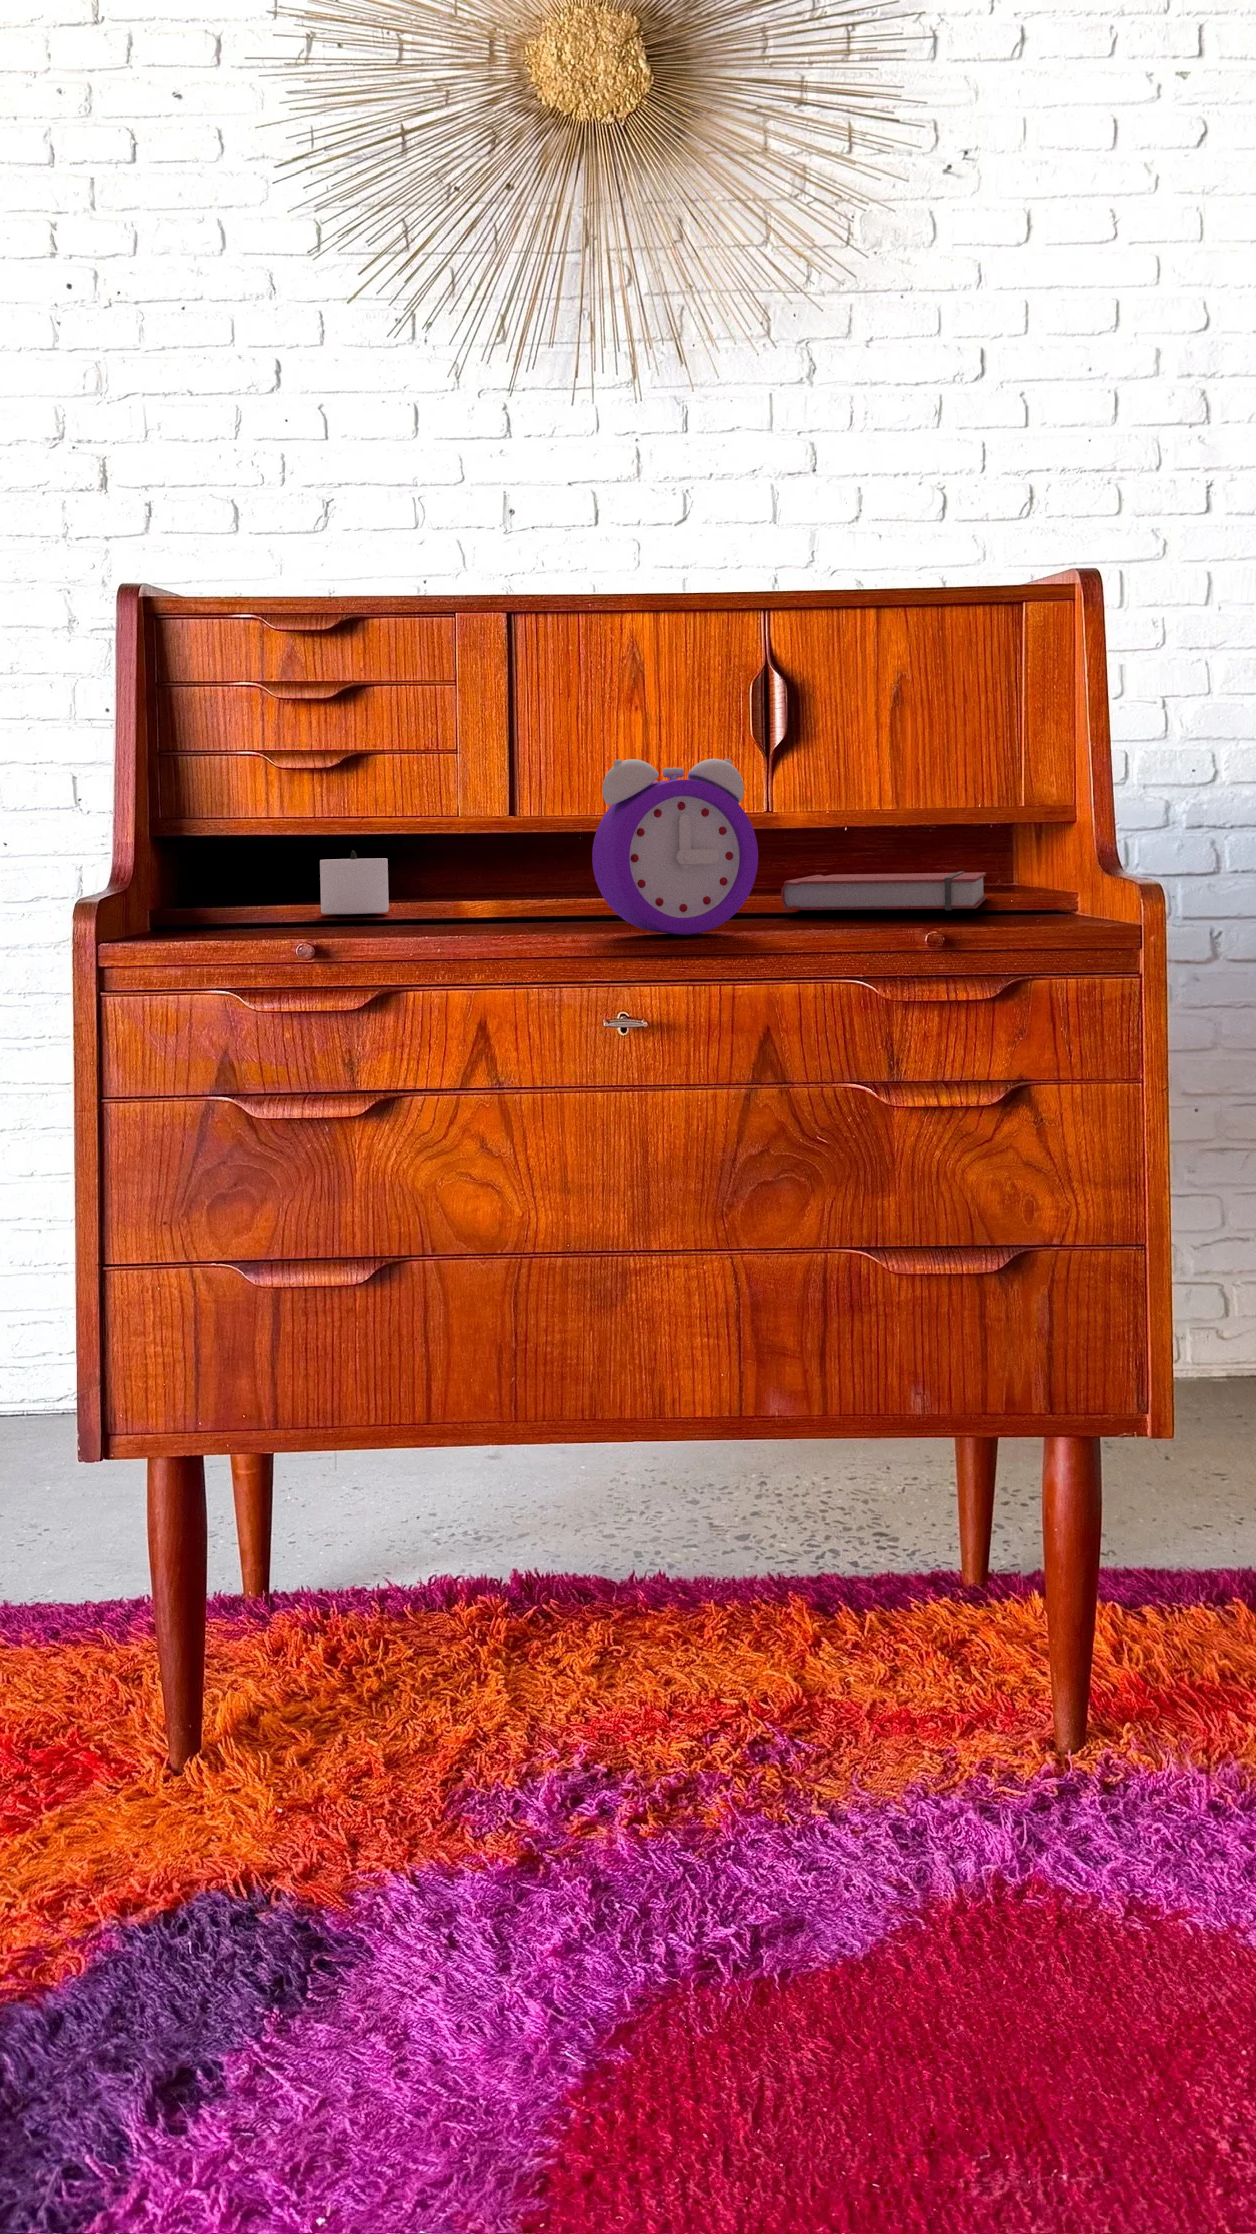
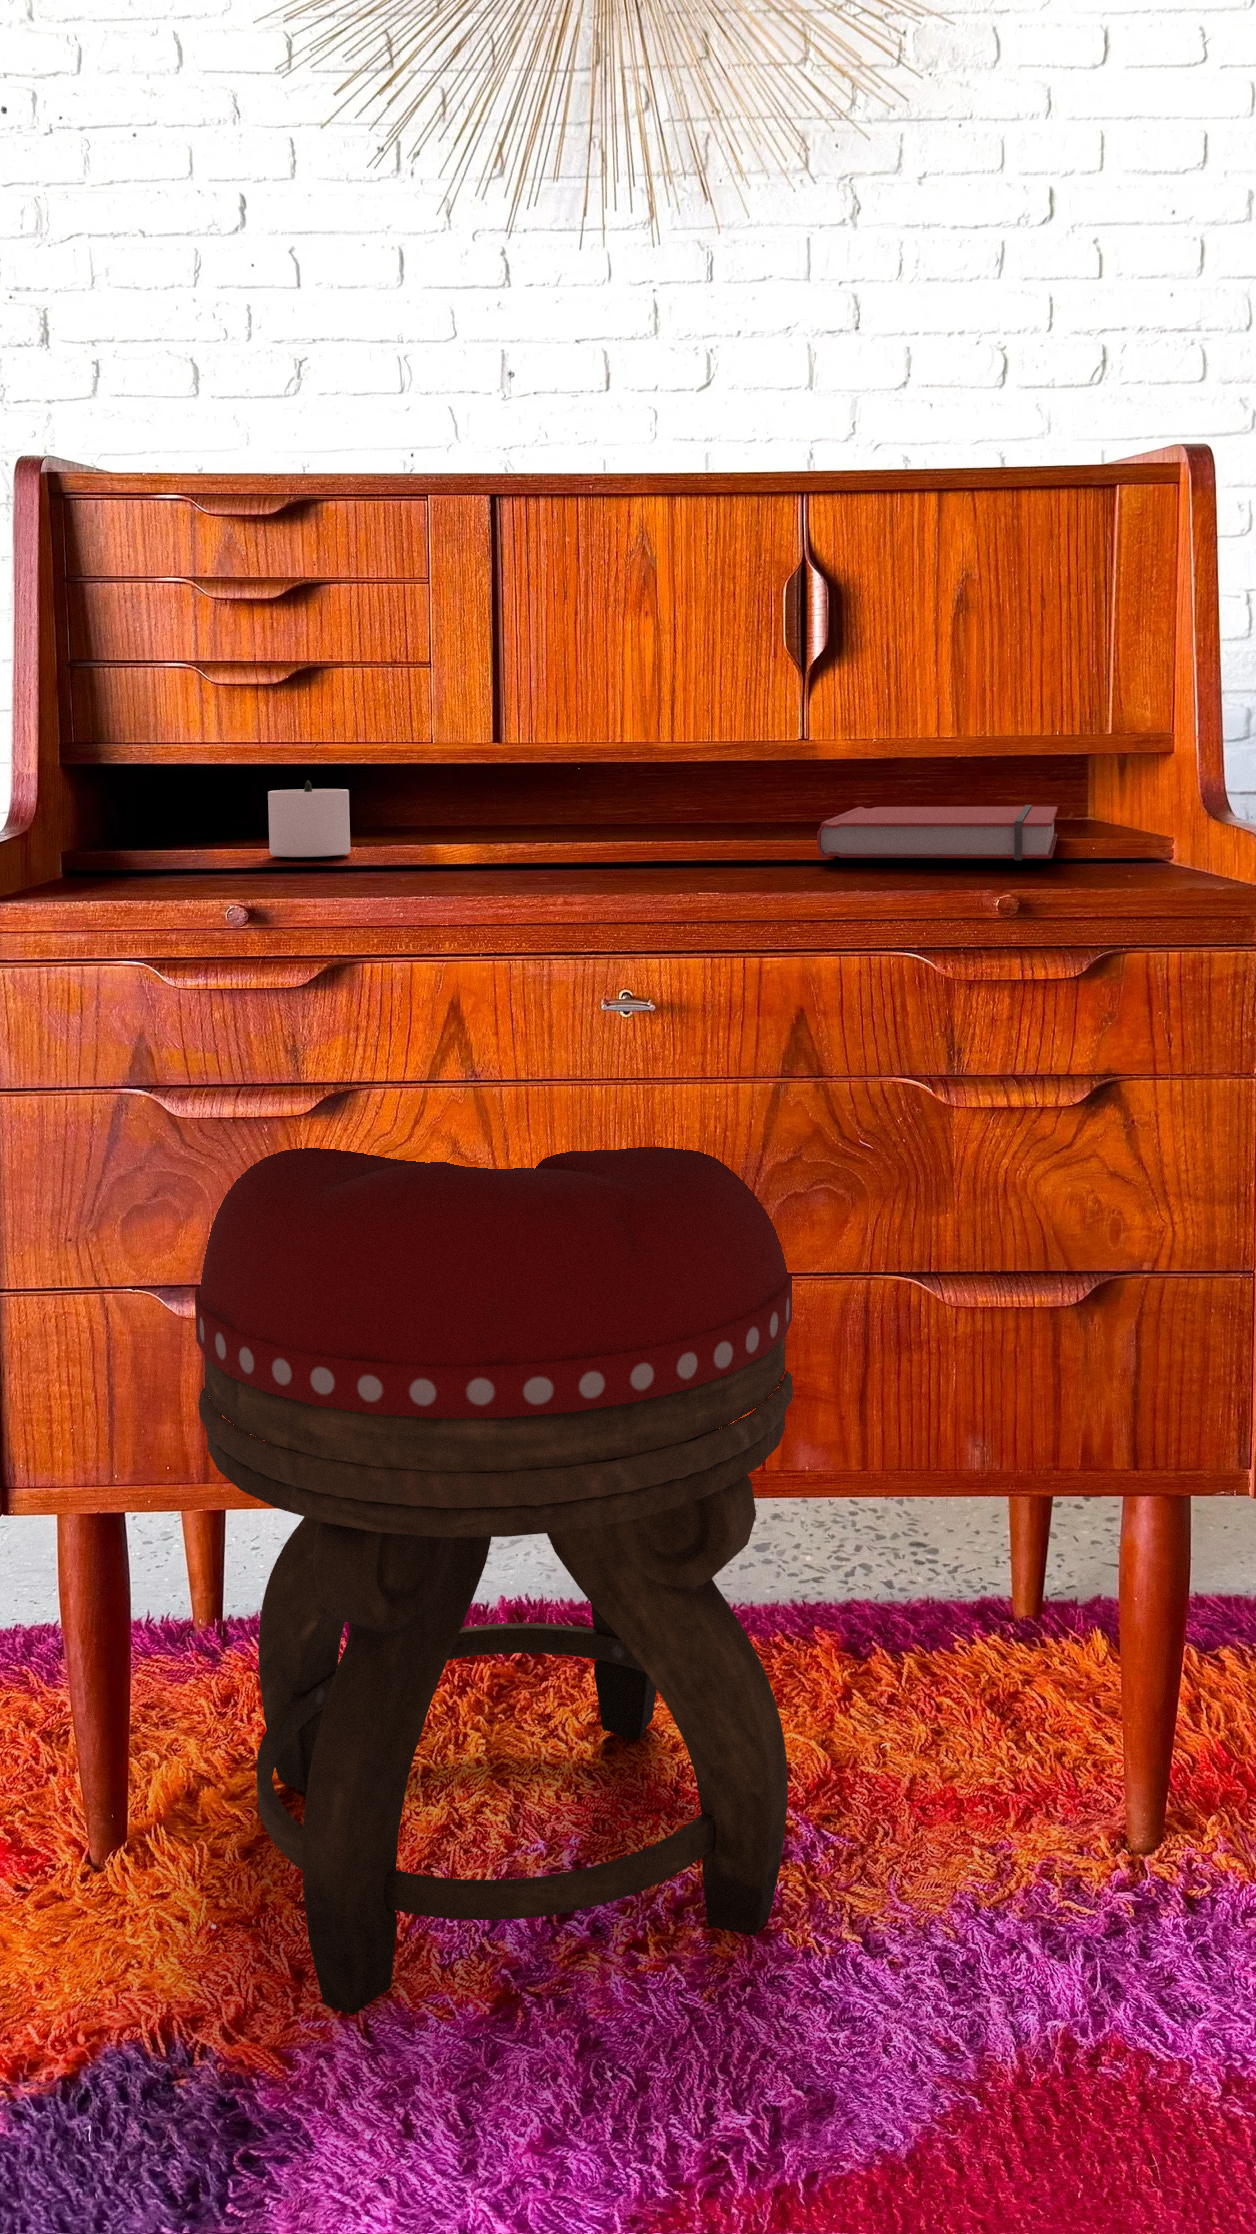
alarm clock: present [592,759,758,935] -> none [588,679,791,896]
footstool: none [266,1119,765,1871] -> present [195,1147,793,2015]

